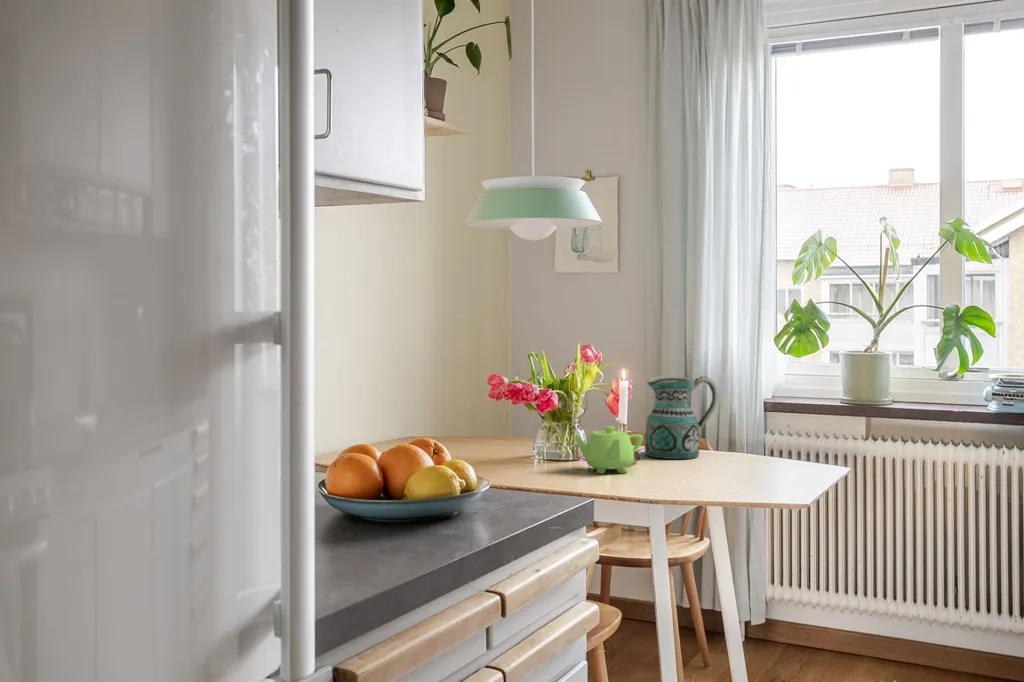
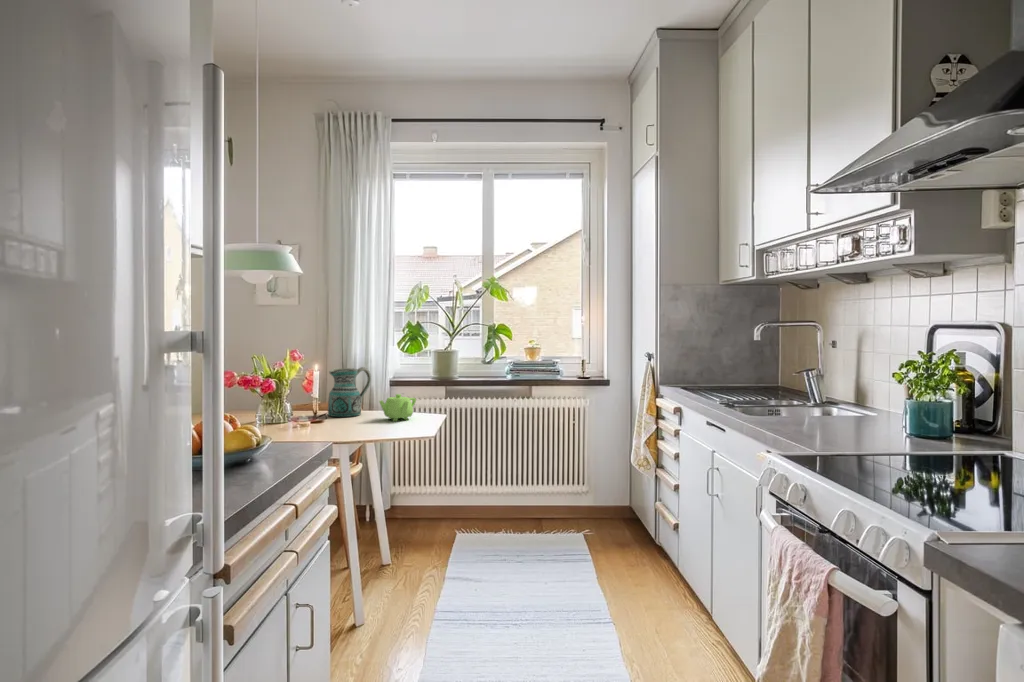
teapot: present [574,426,643,473] -> present [379,394,416,421]

